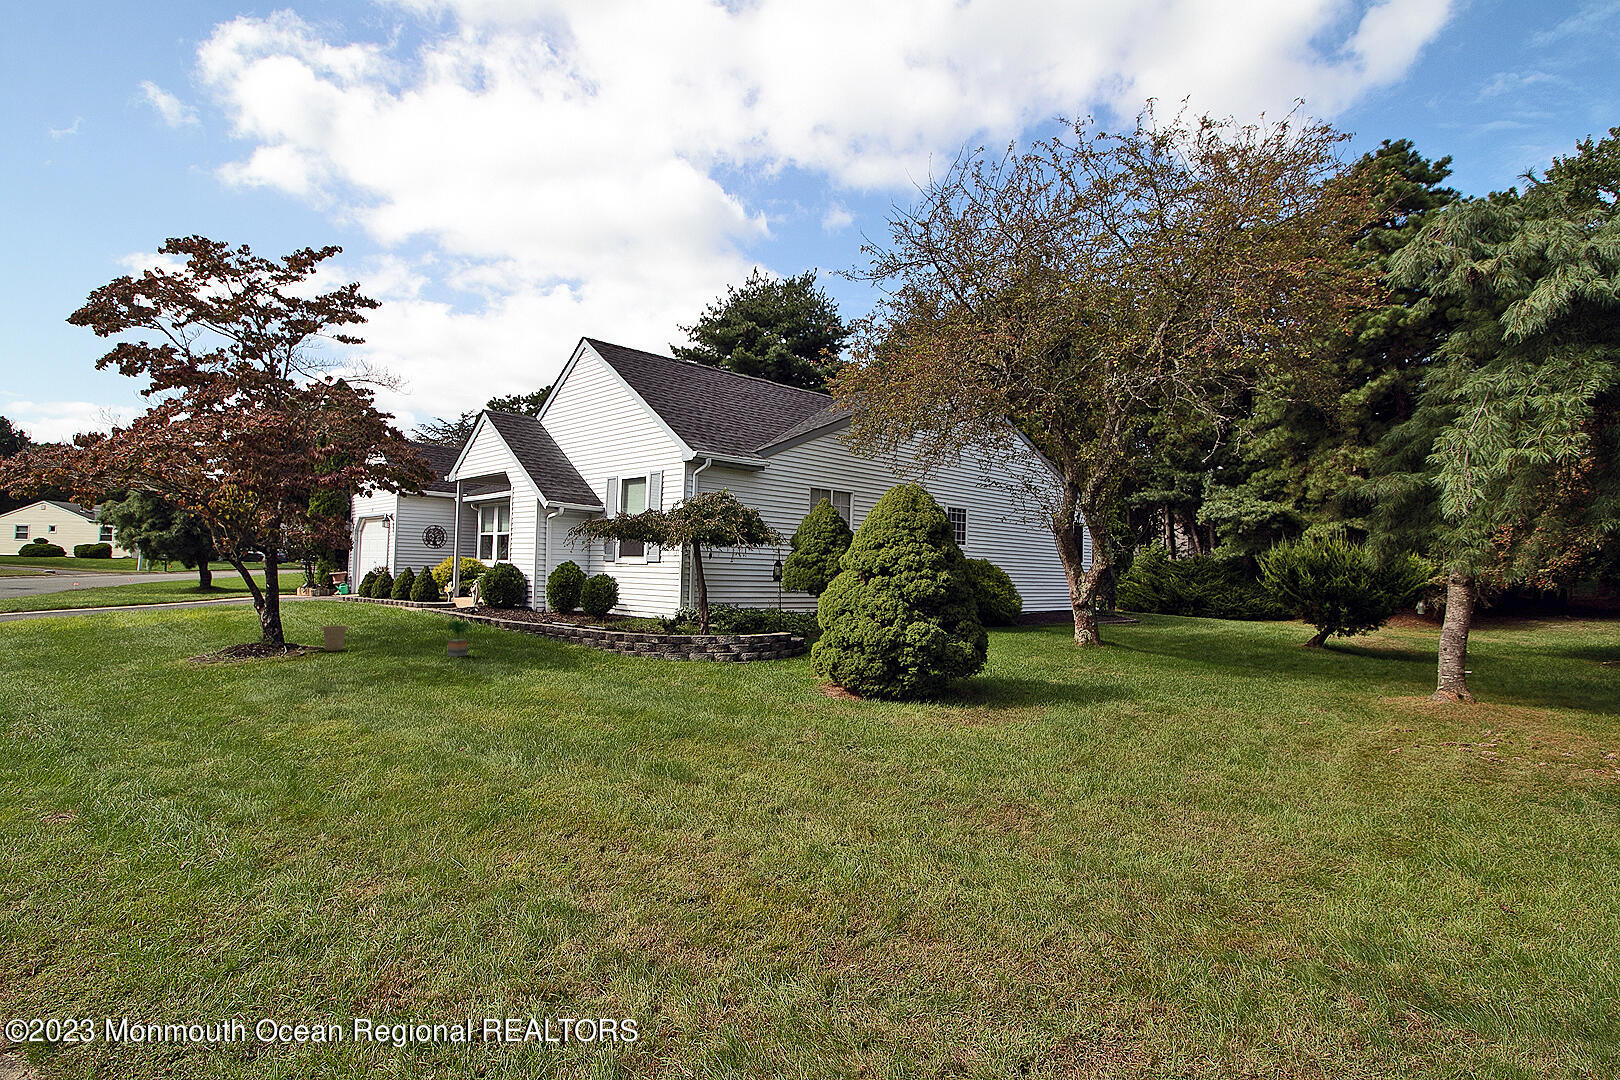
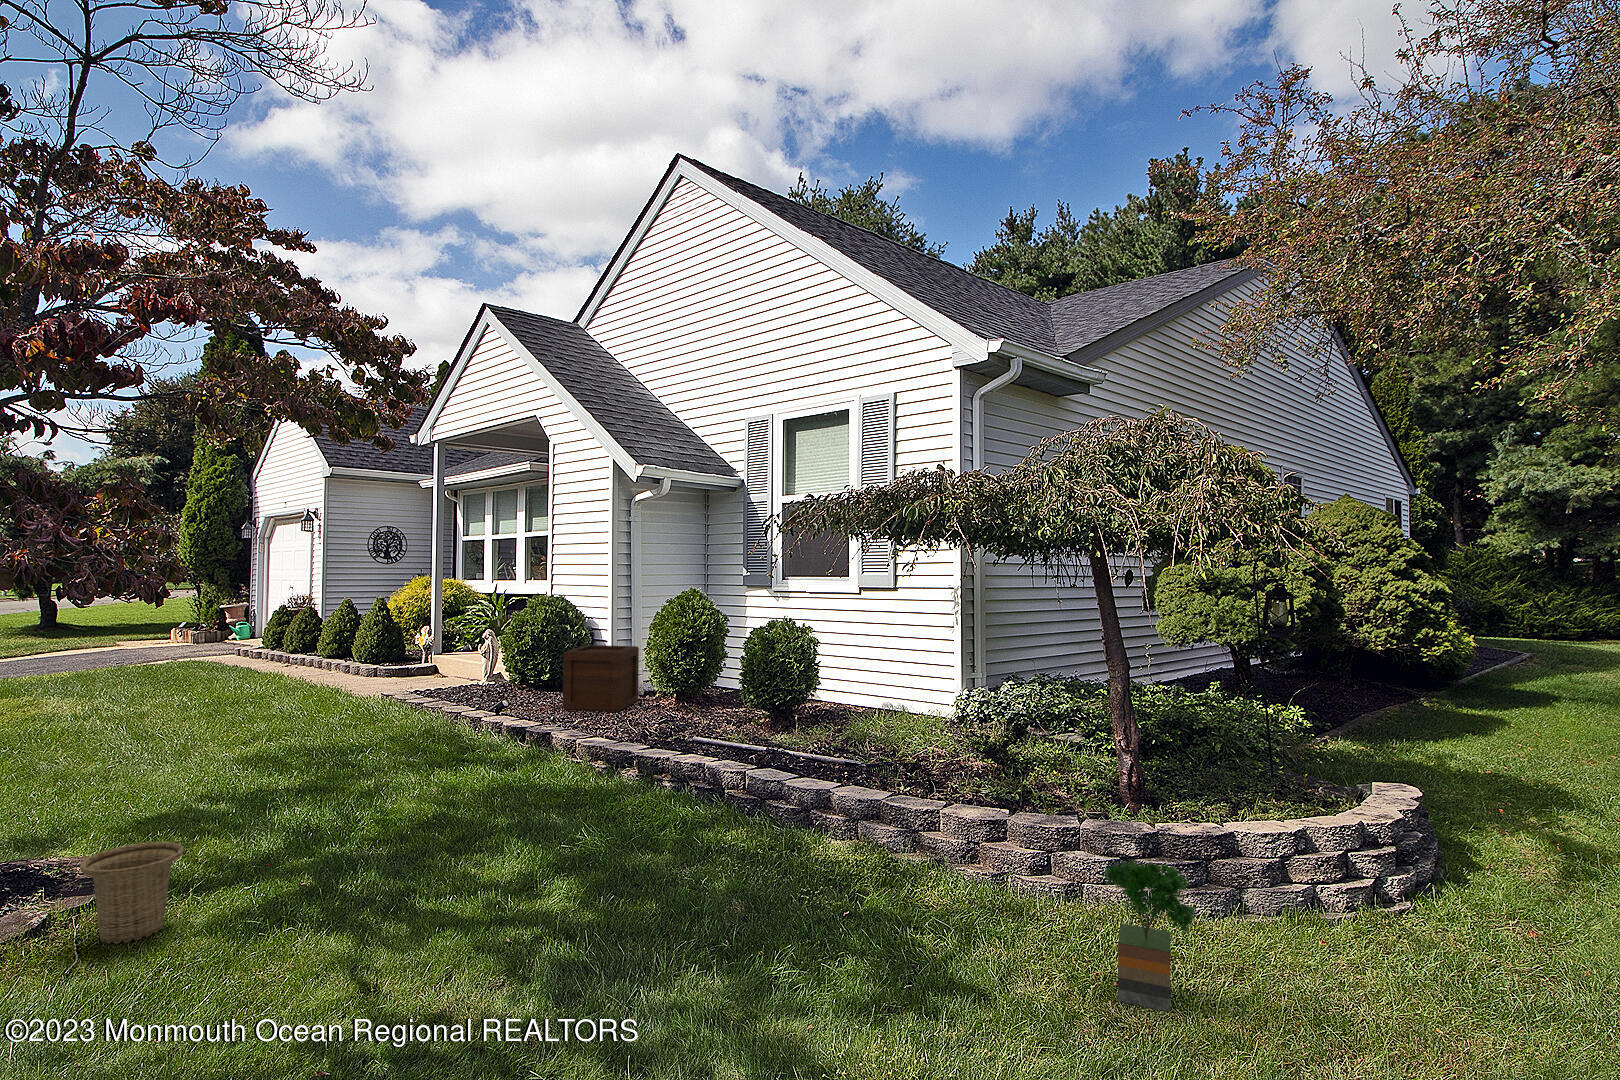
wooden crate: none [507,588,547,619] -> present [563,645,639,712]
potted tree: present [448,621,472,657] -> present [1103,859,1196,1012]

